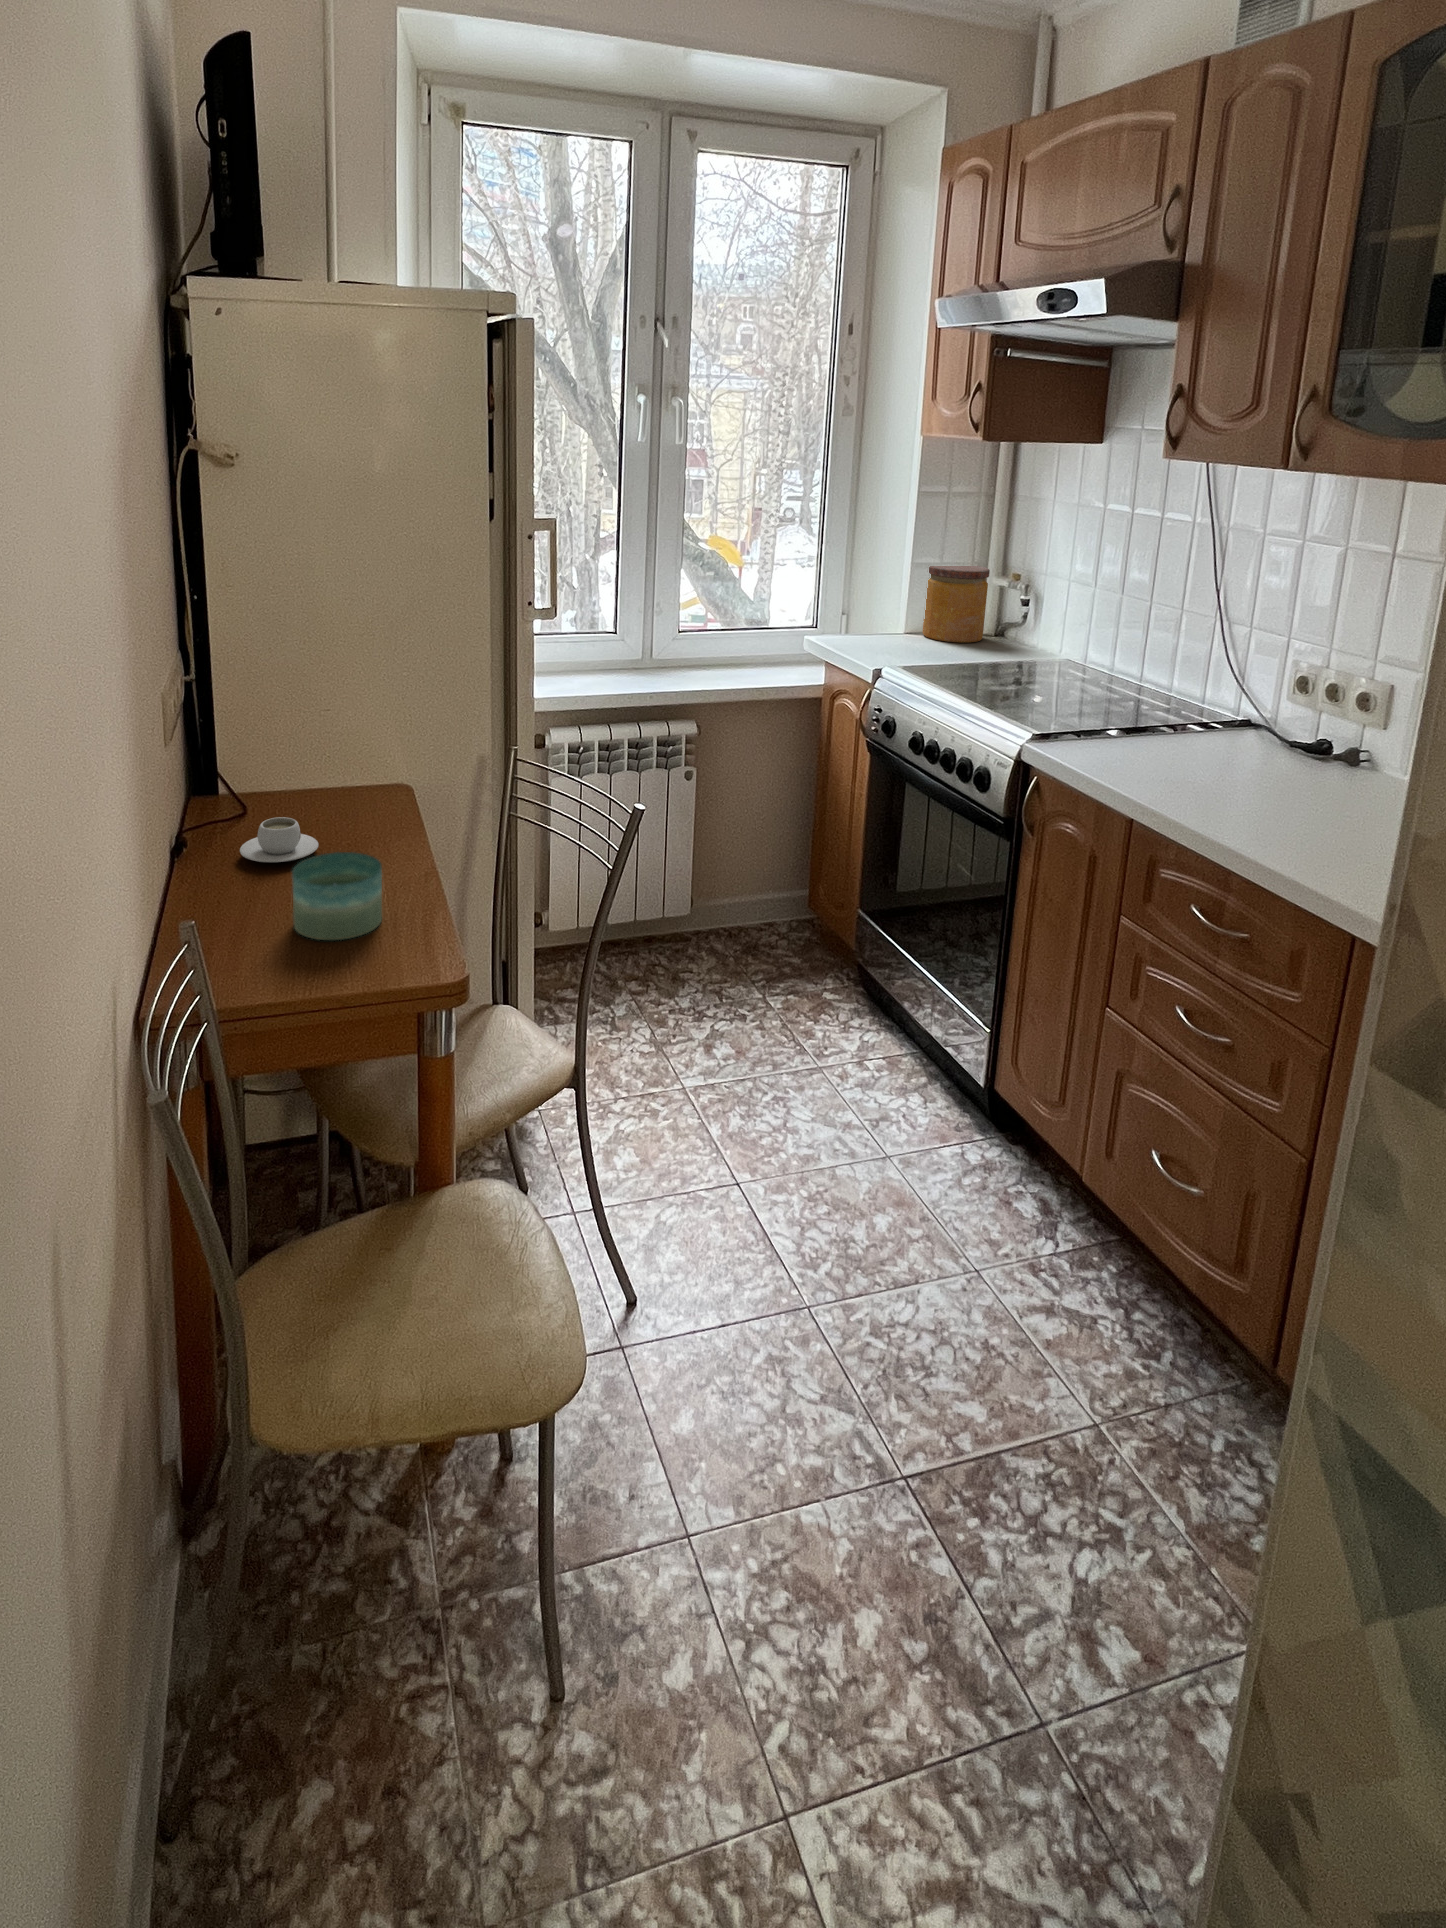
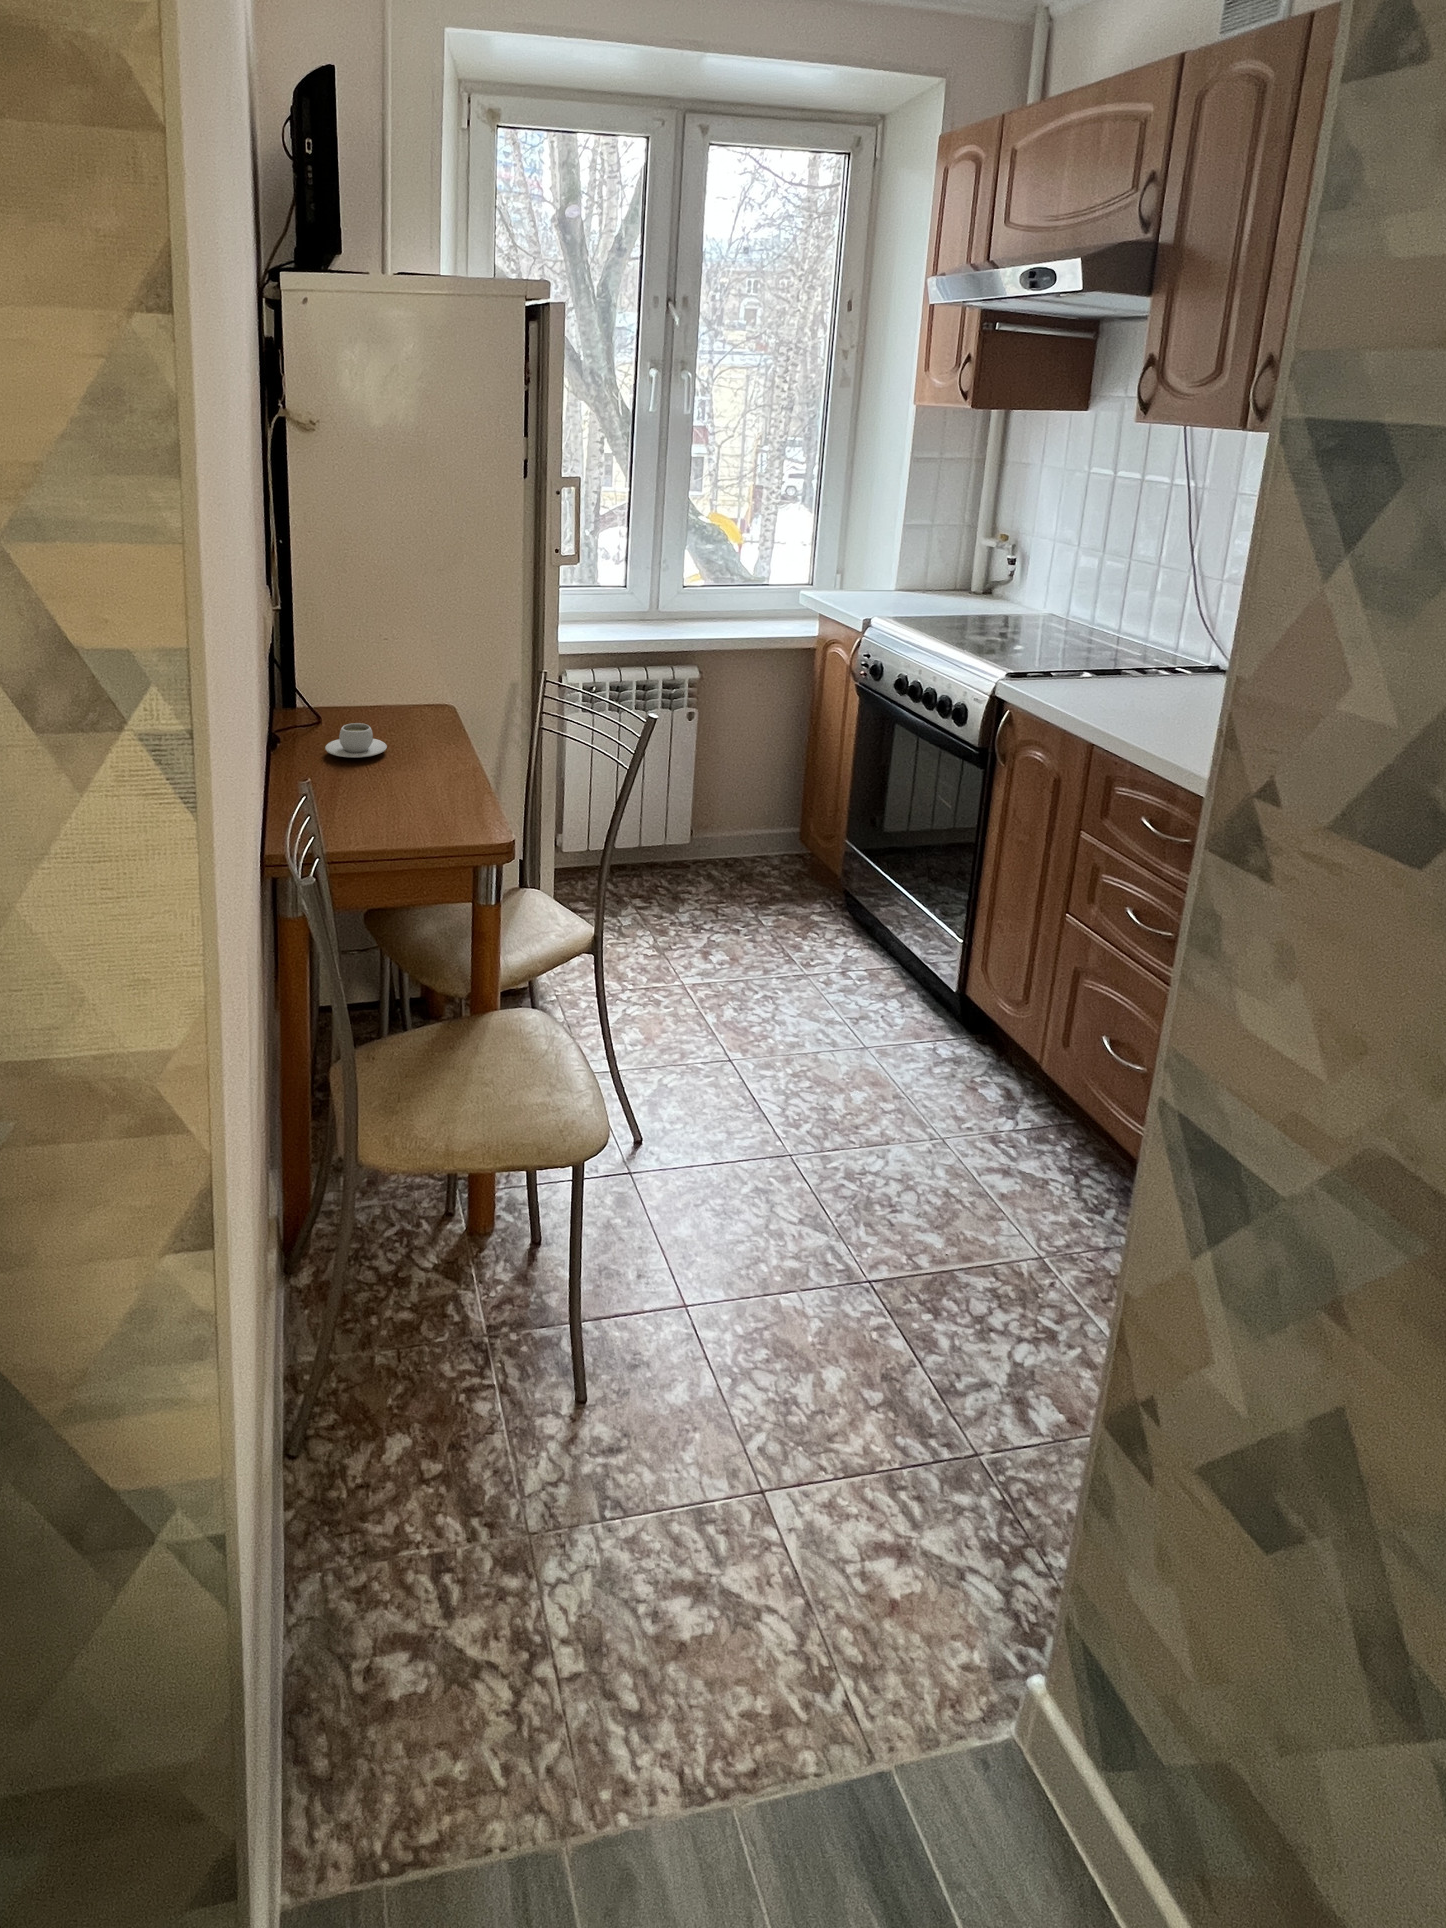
jar: present [922,566,990,643] -> none [911,527,976,600]
candle: present [292,852,382,940] -> none [374,746,444,813]

